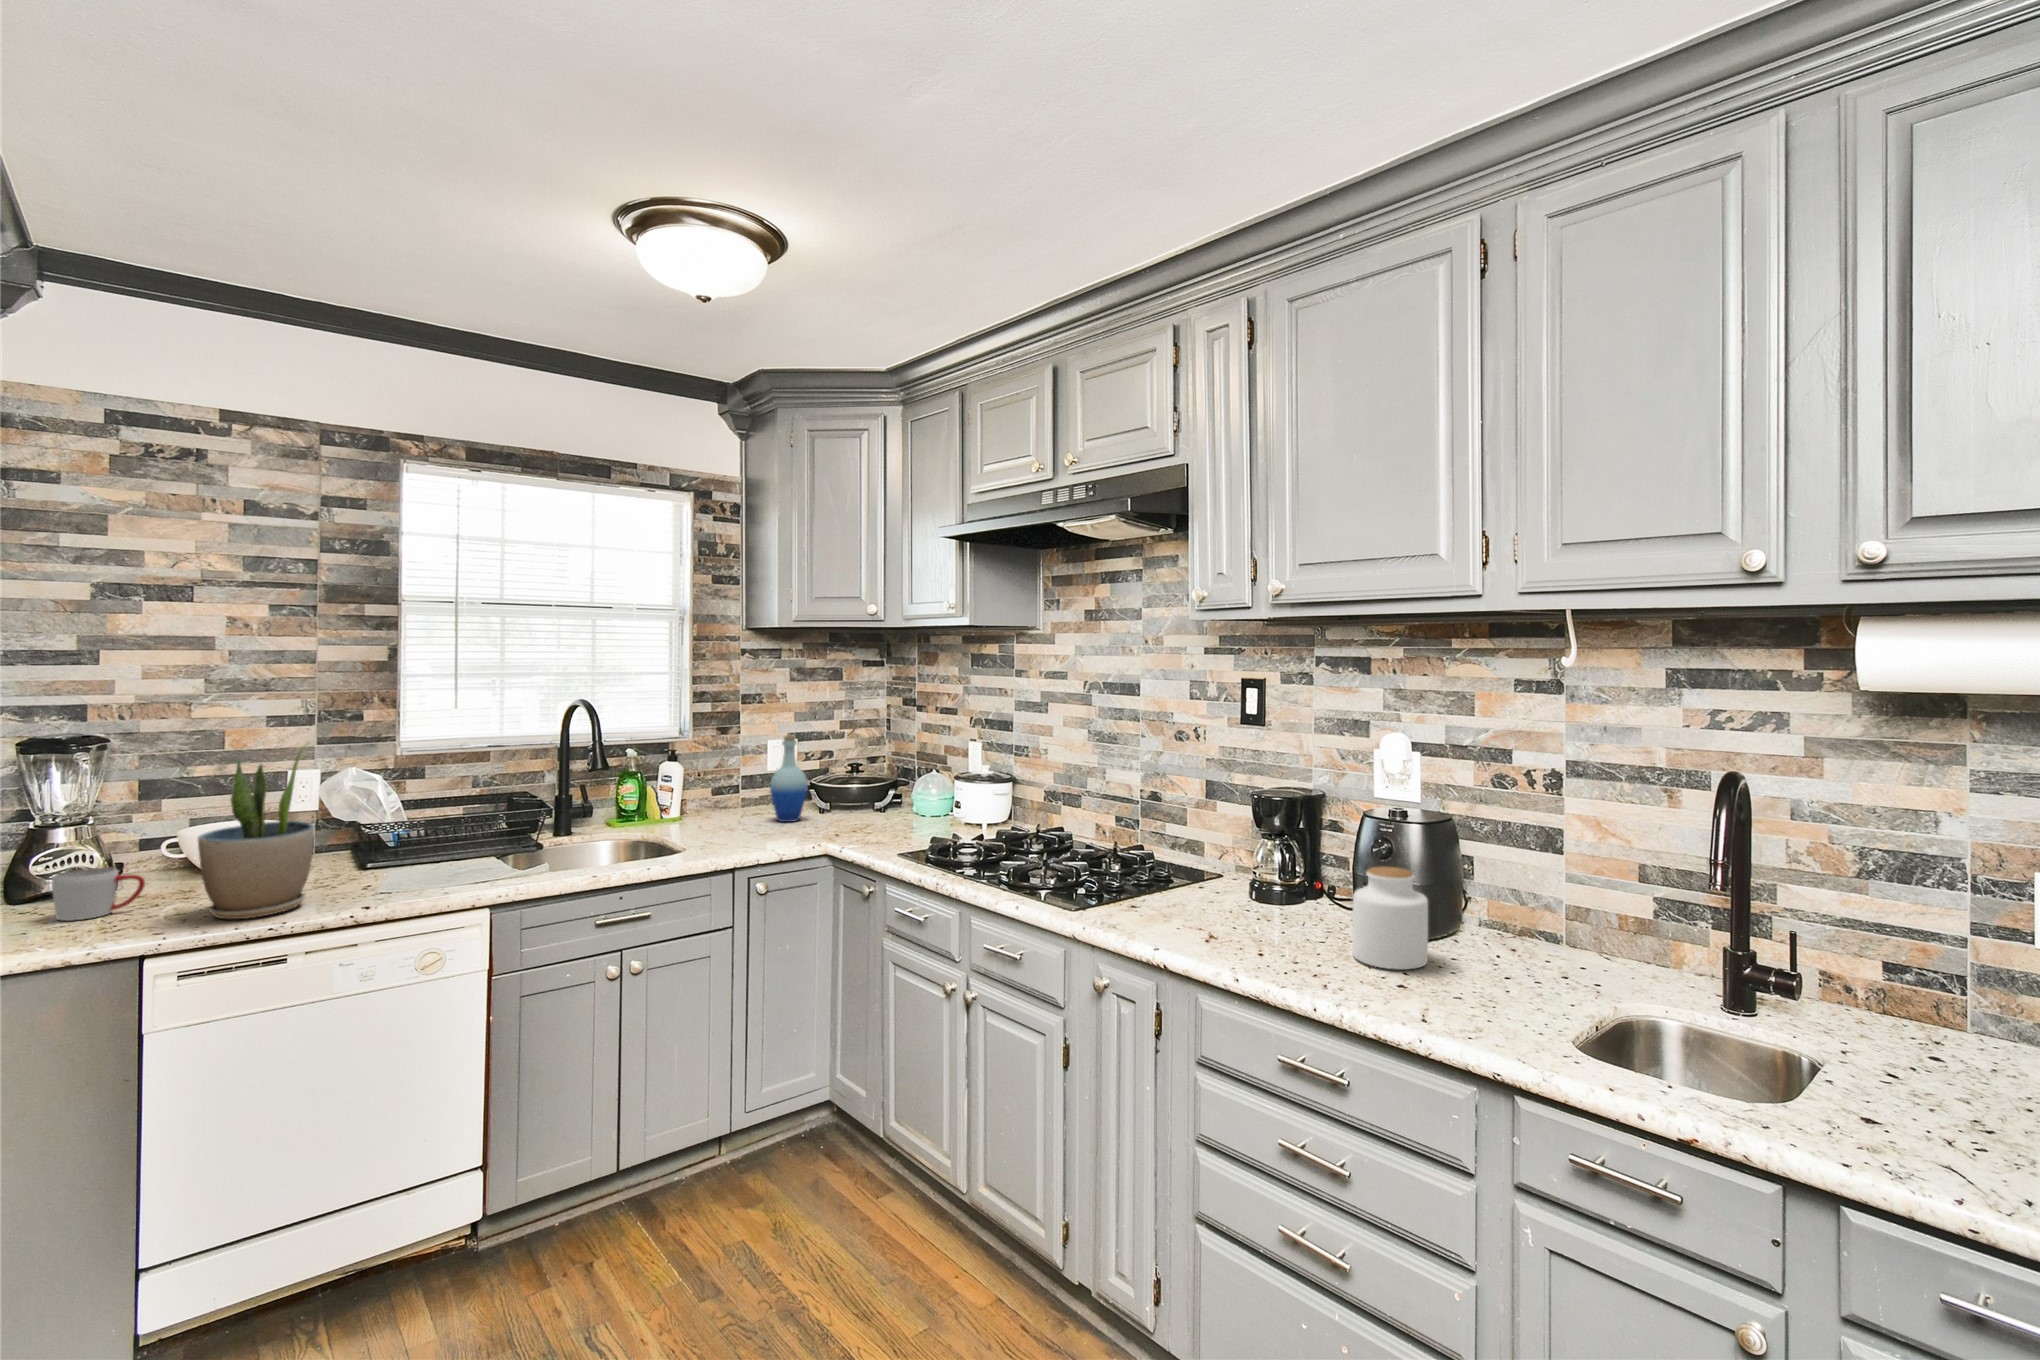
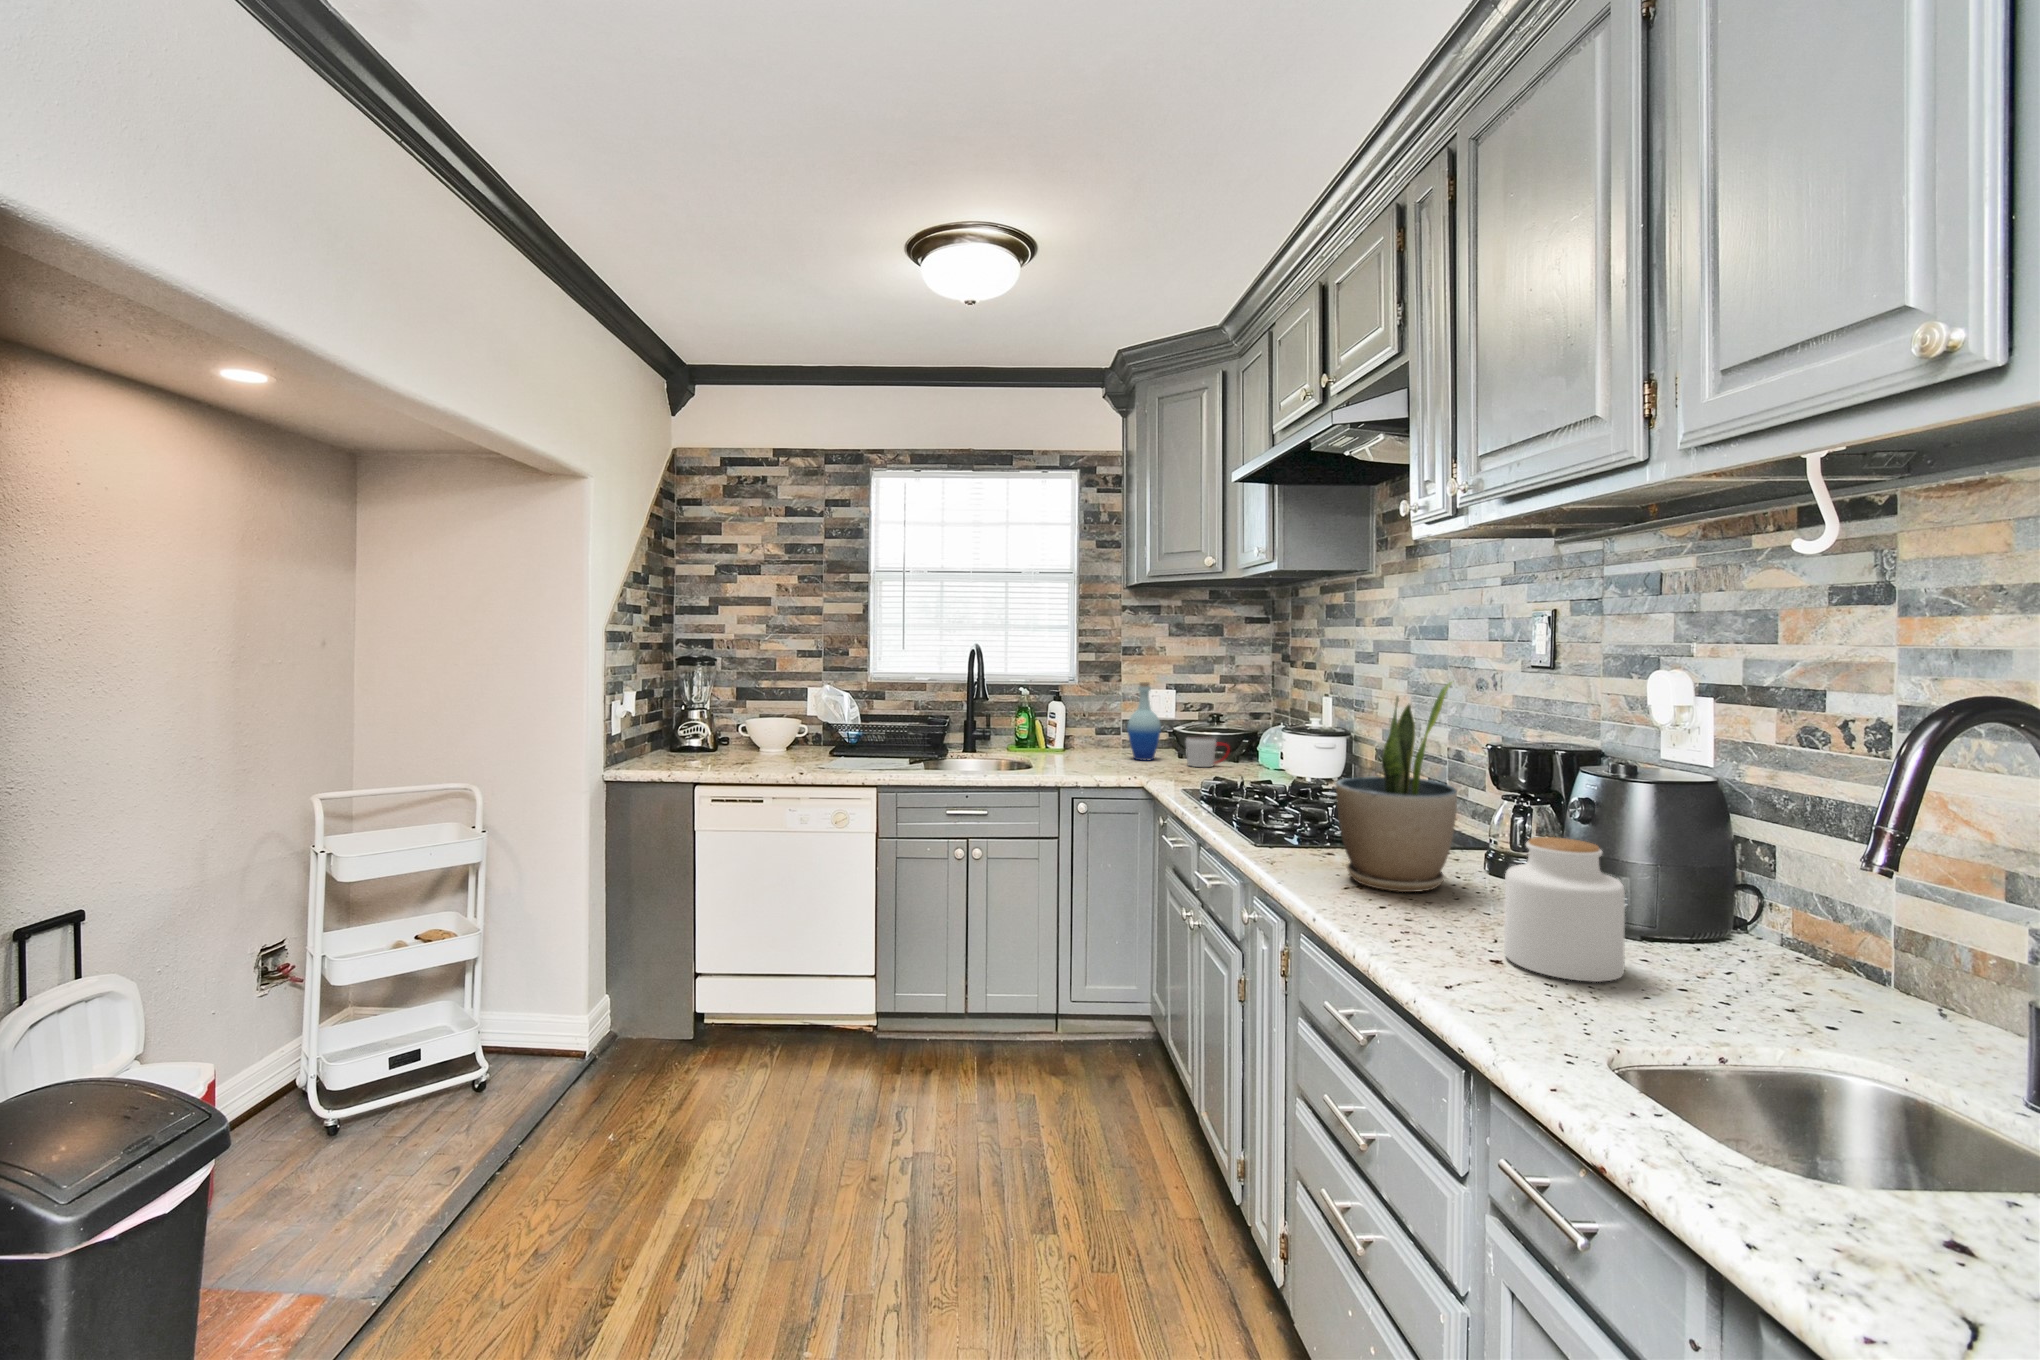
potted plant: present [198,745,314,919] -> present [1336,682,1457,892]
mug: present [52,867,145,921] -> present [1186,737,1230,767]

